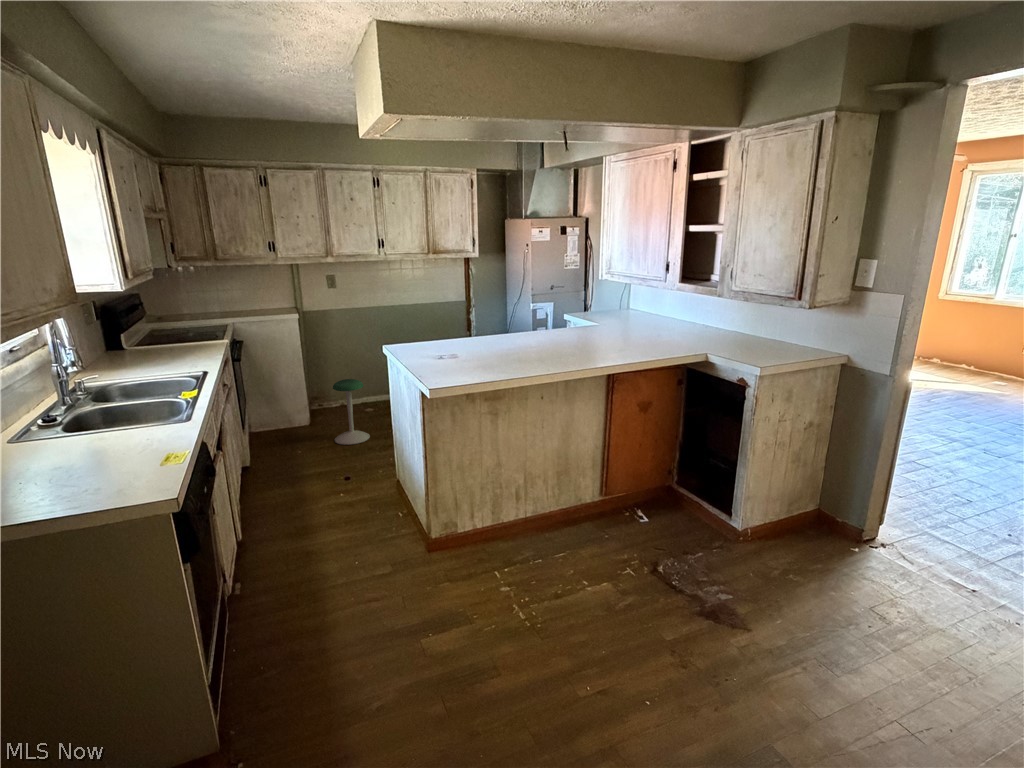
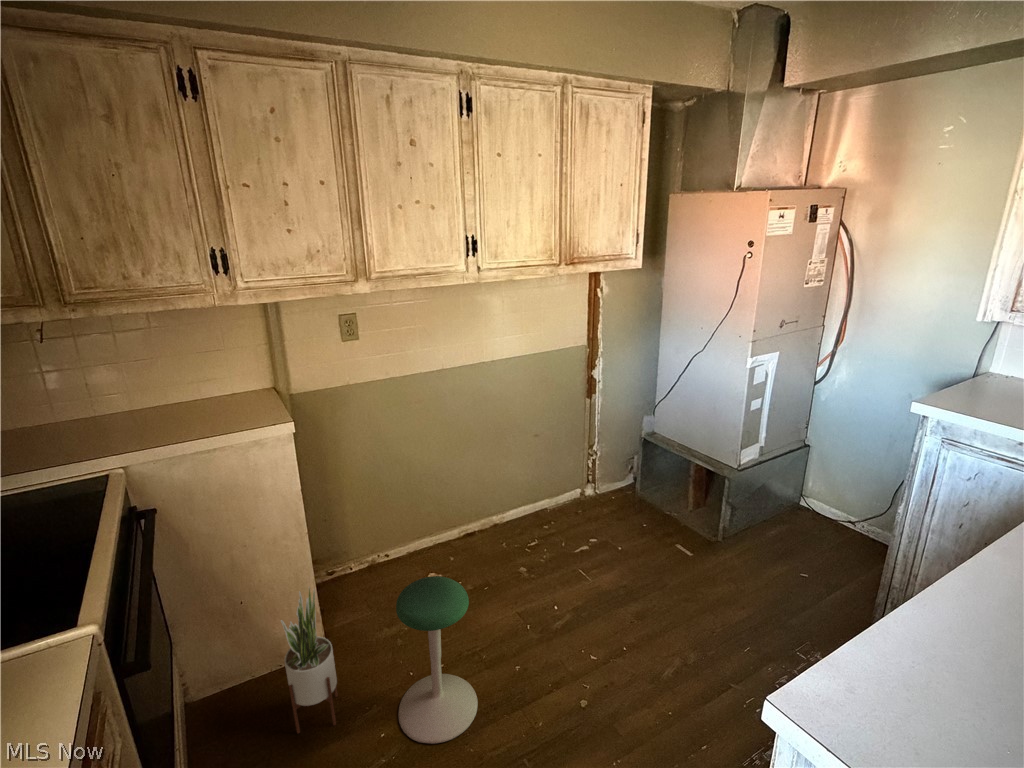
potted plant: none [286,378,312,441] -> present [281,588,338,733]

